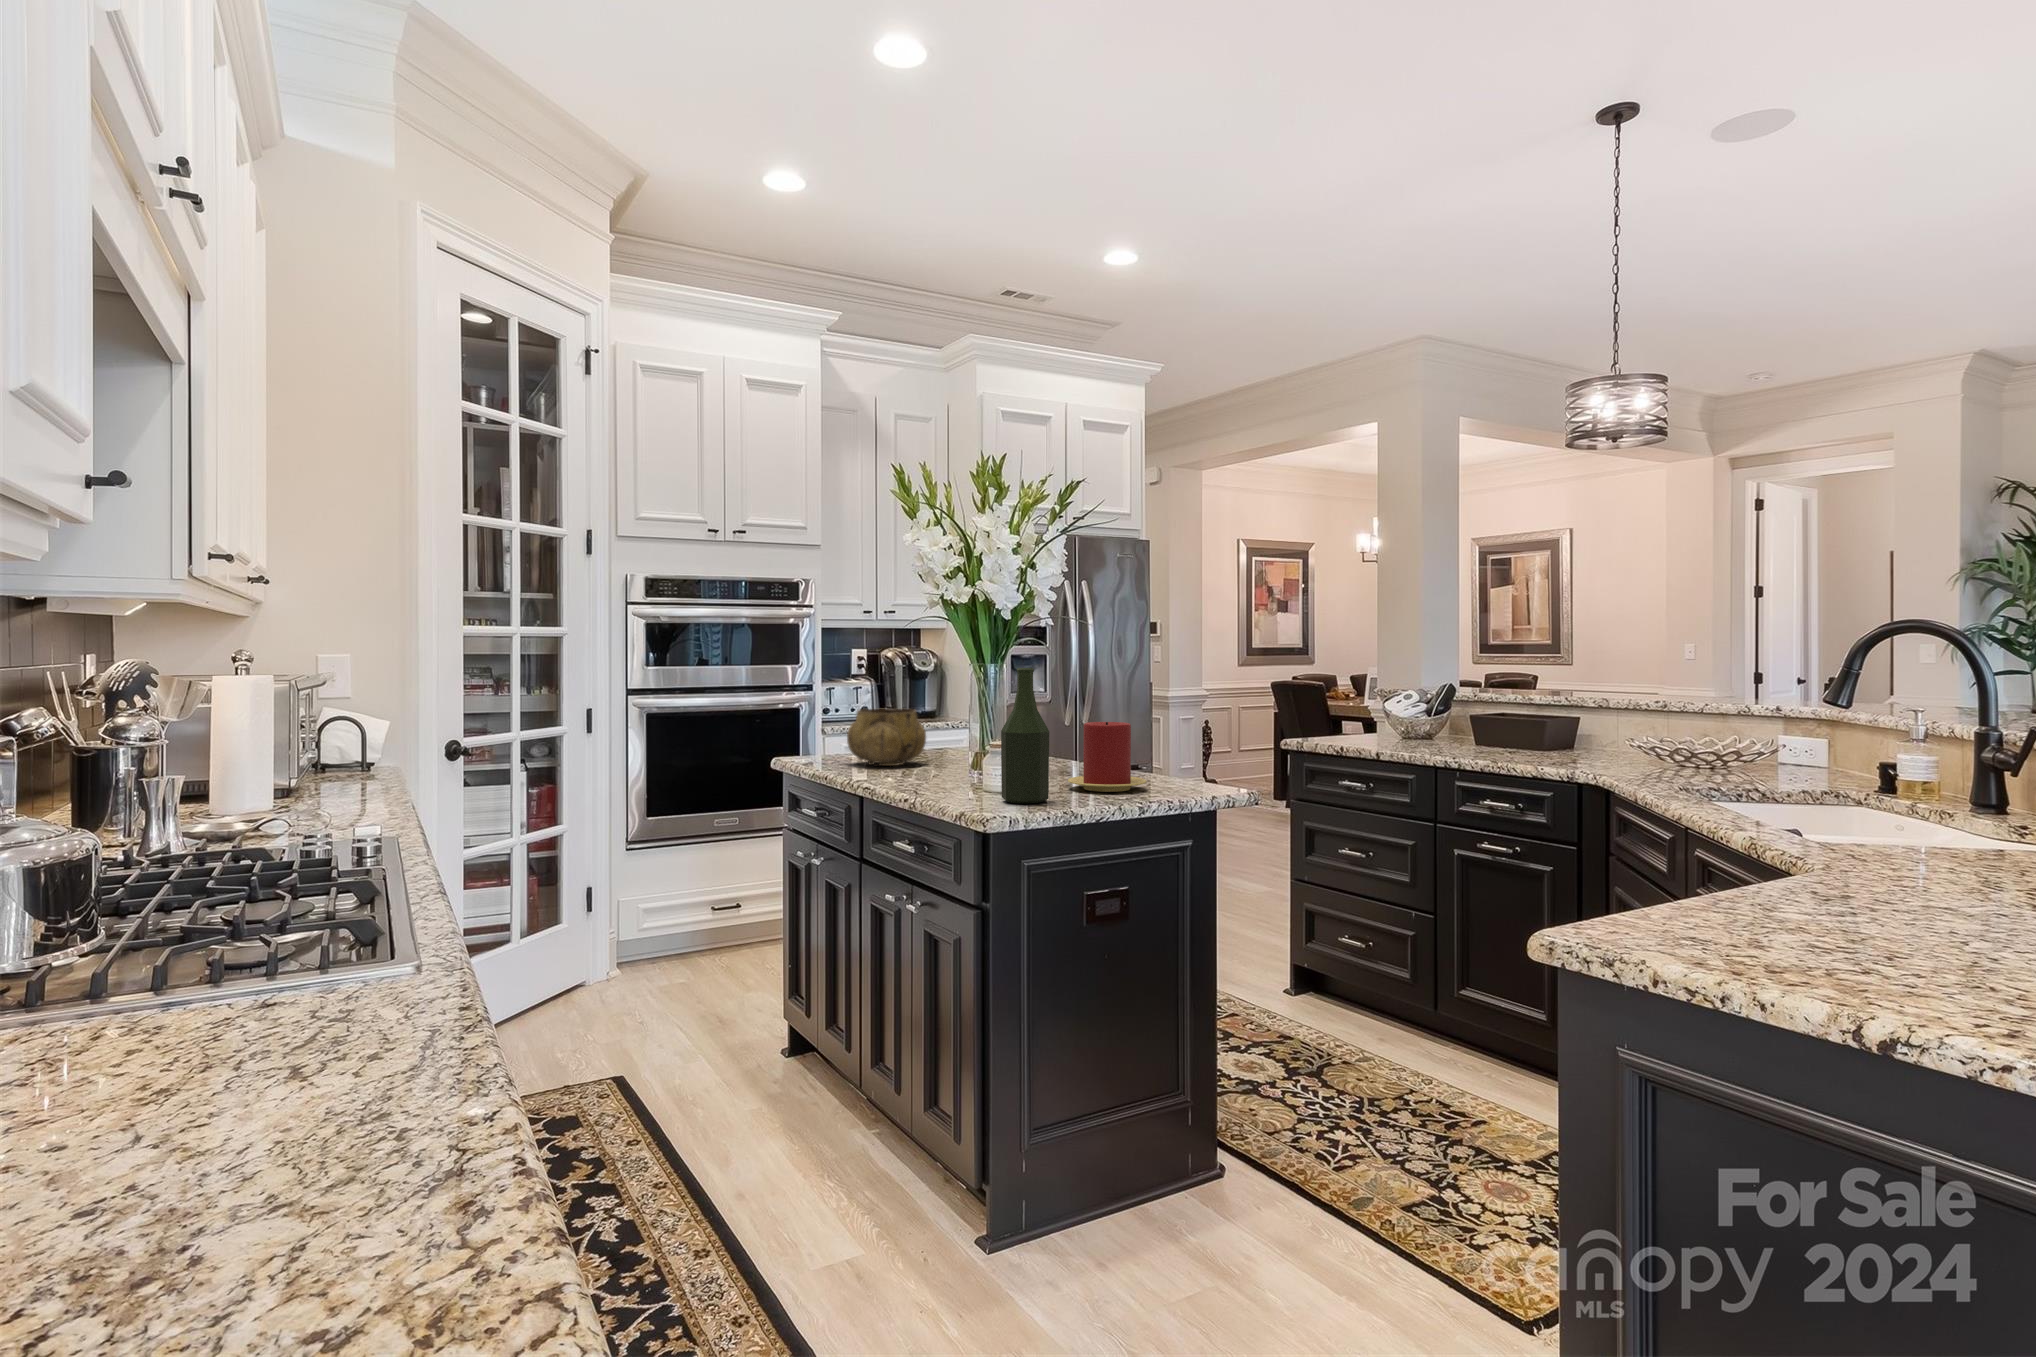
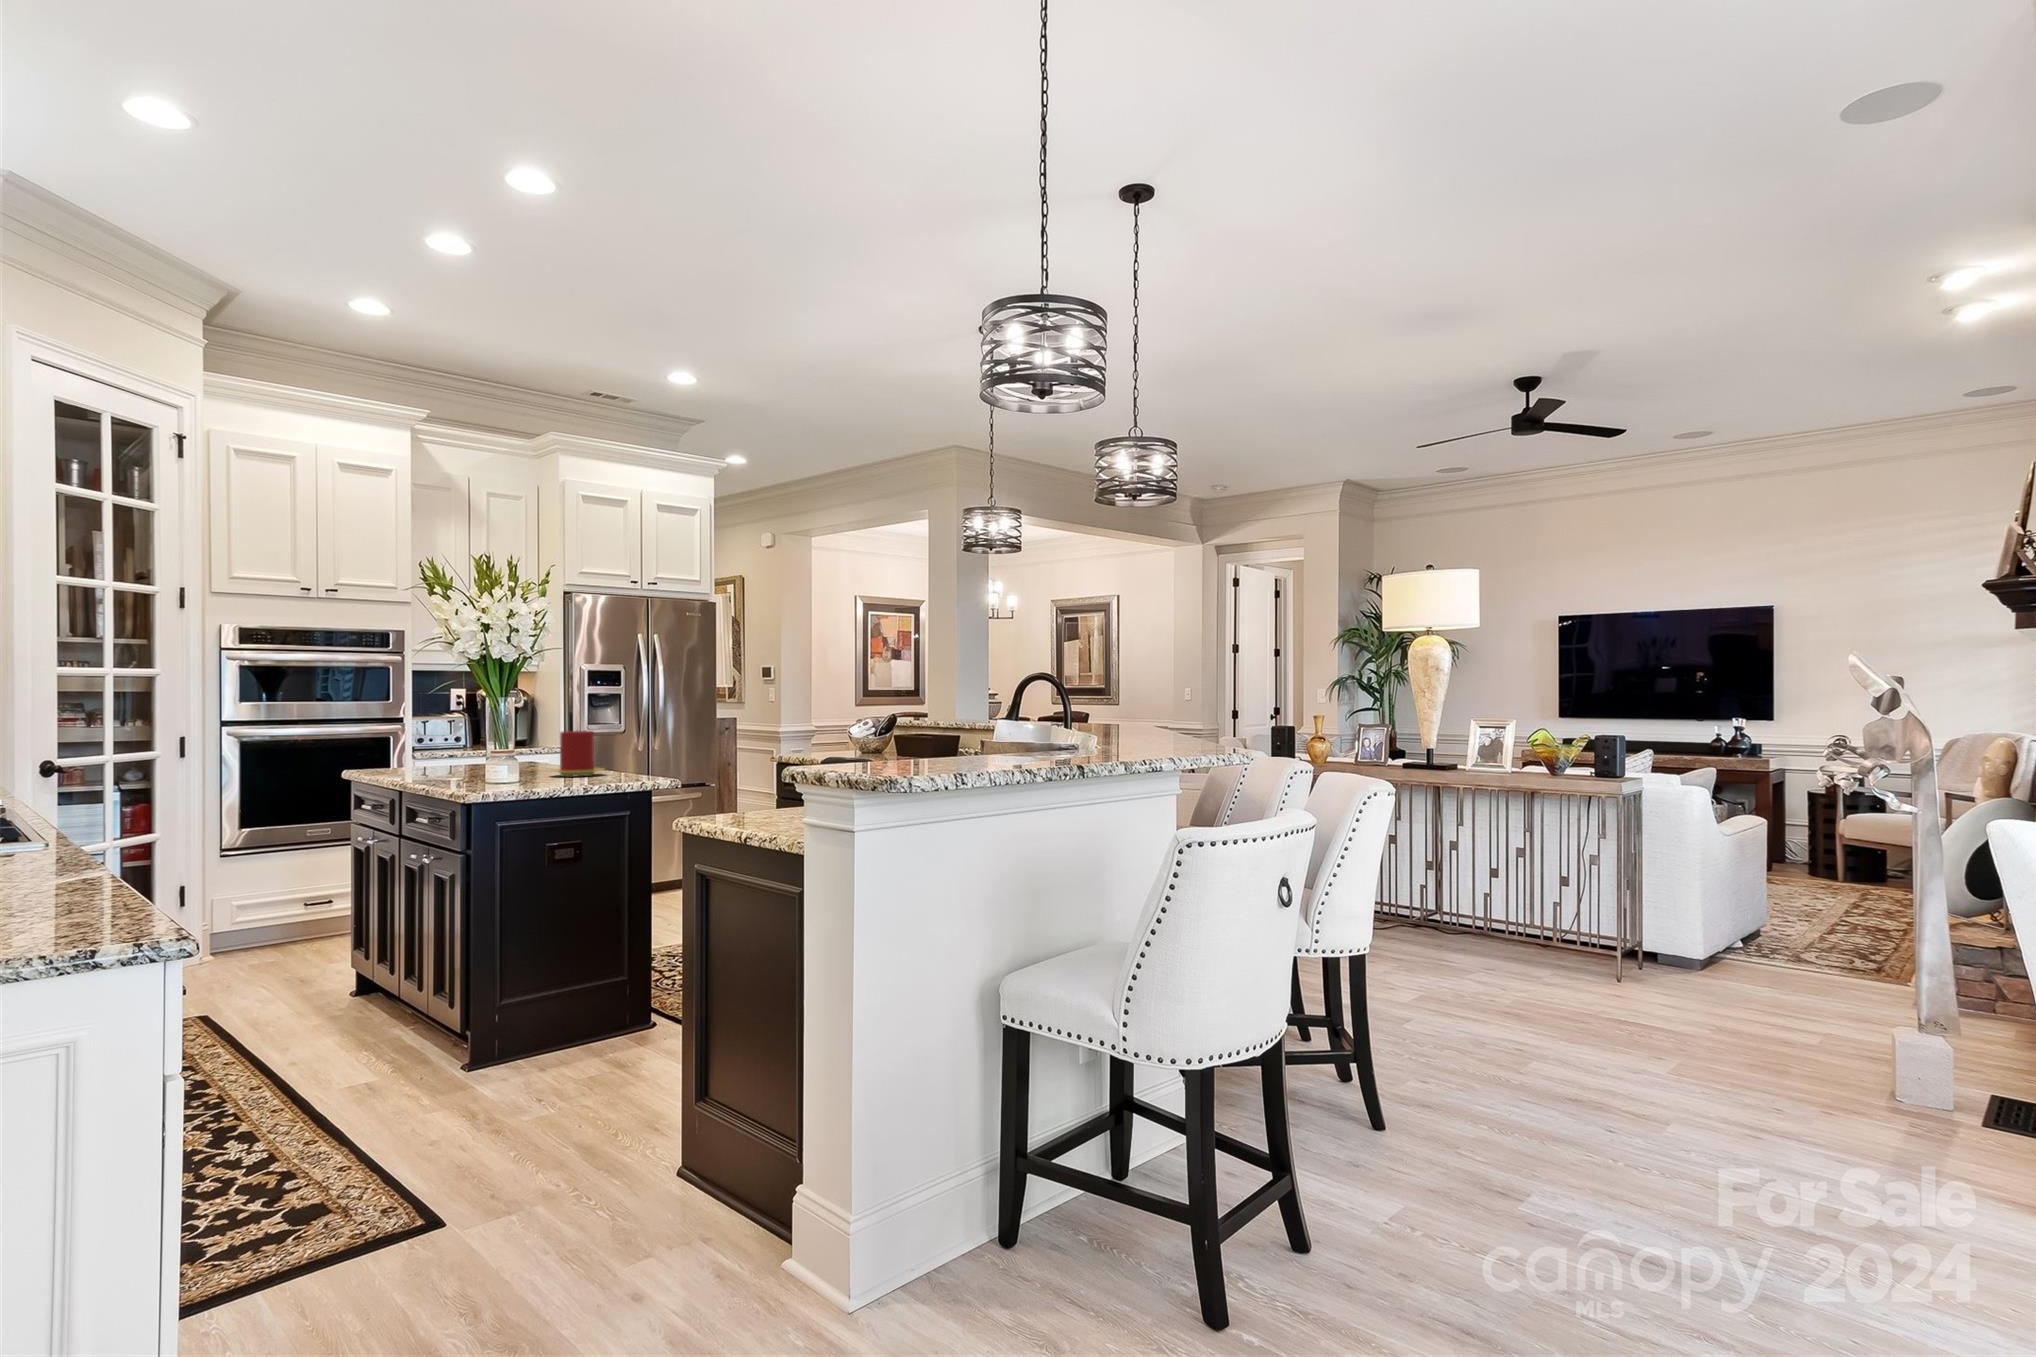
bottle: present [1001,668,1049,804] -> none [488,693,522,782]
decorative bowl: present [847,709,926,766] -> none [399,729,465,770]

